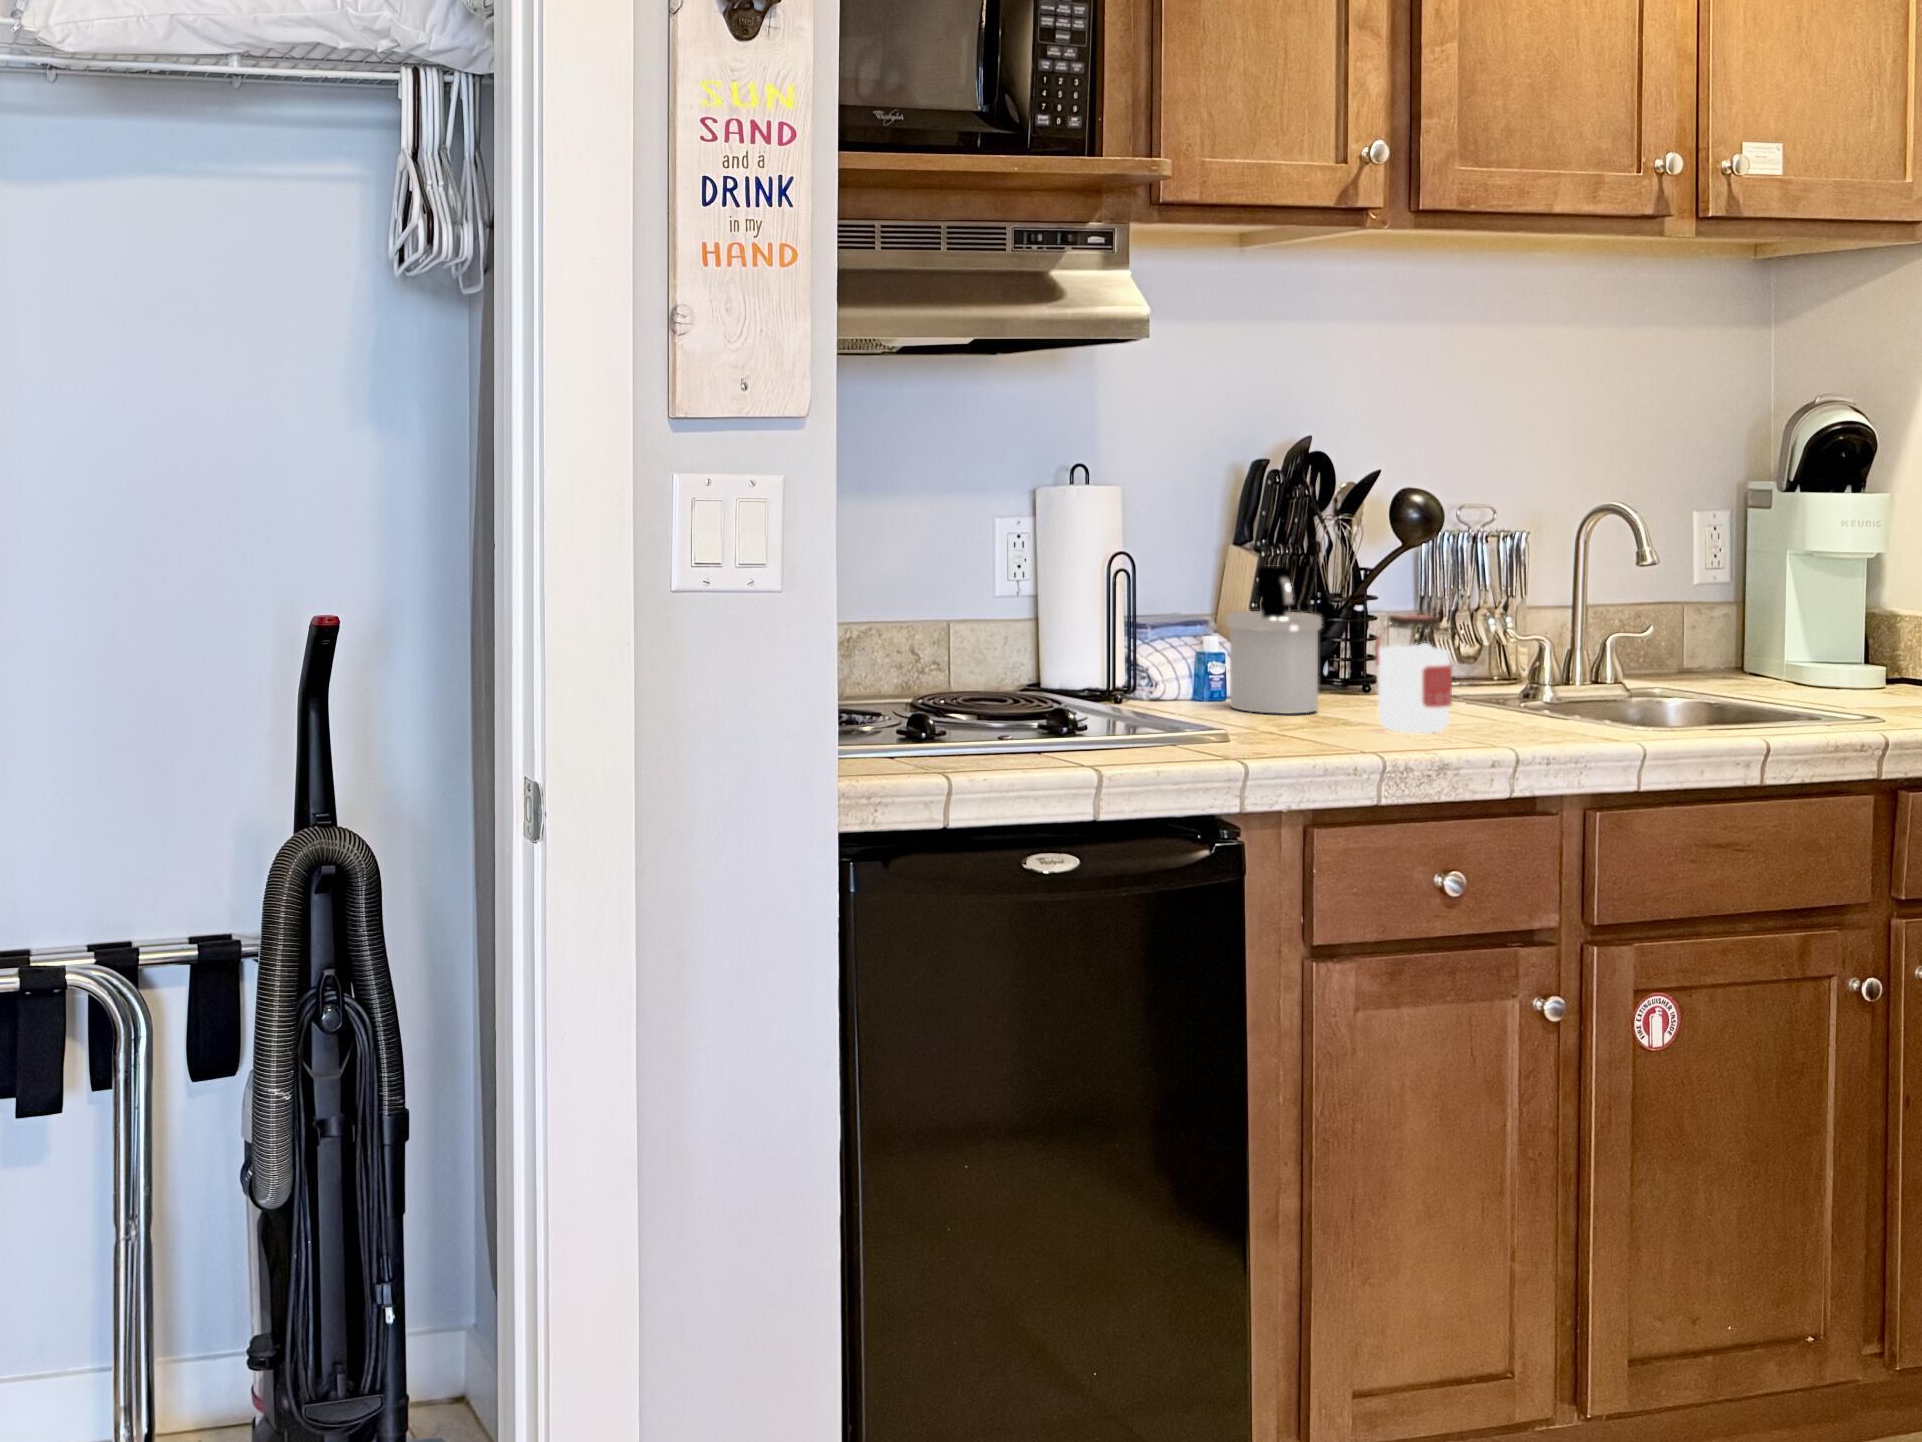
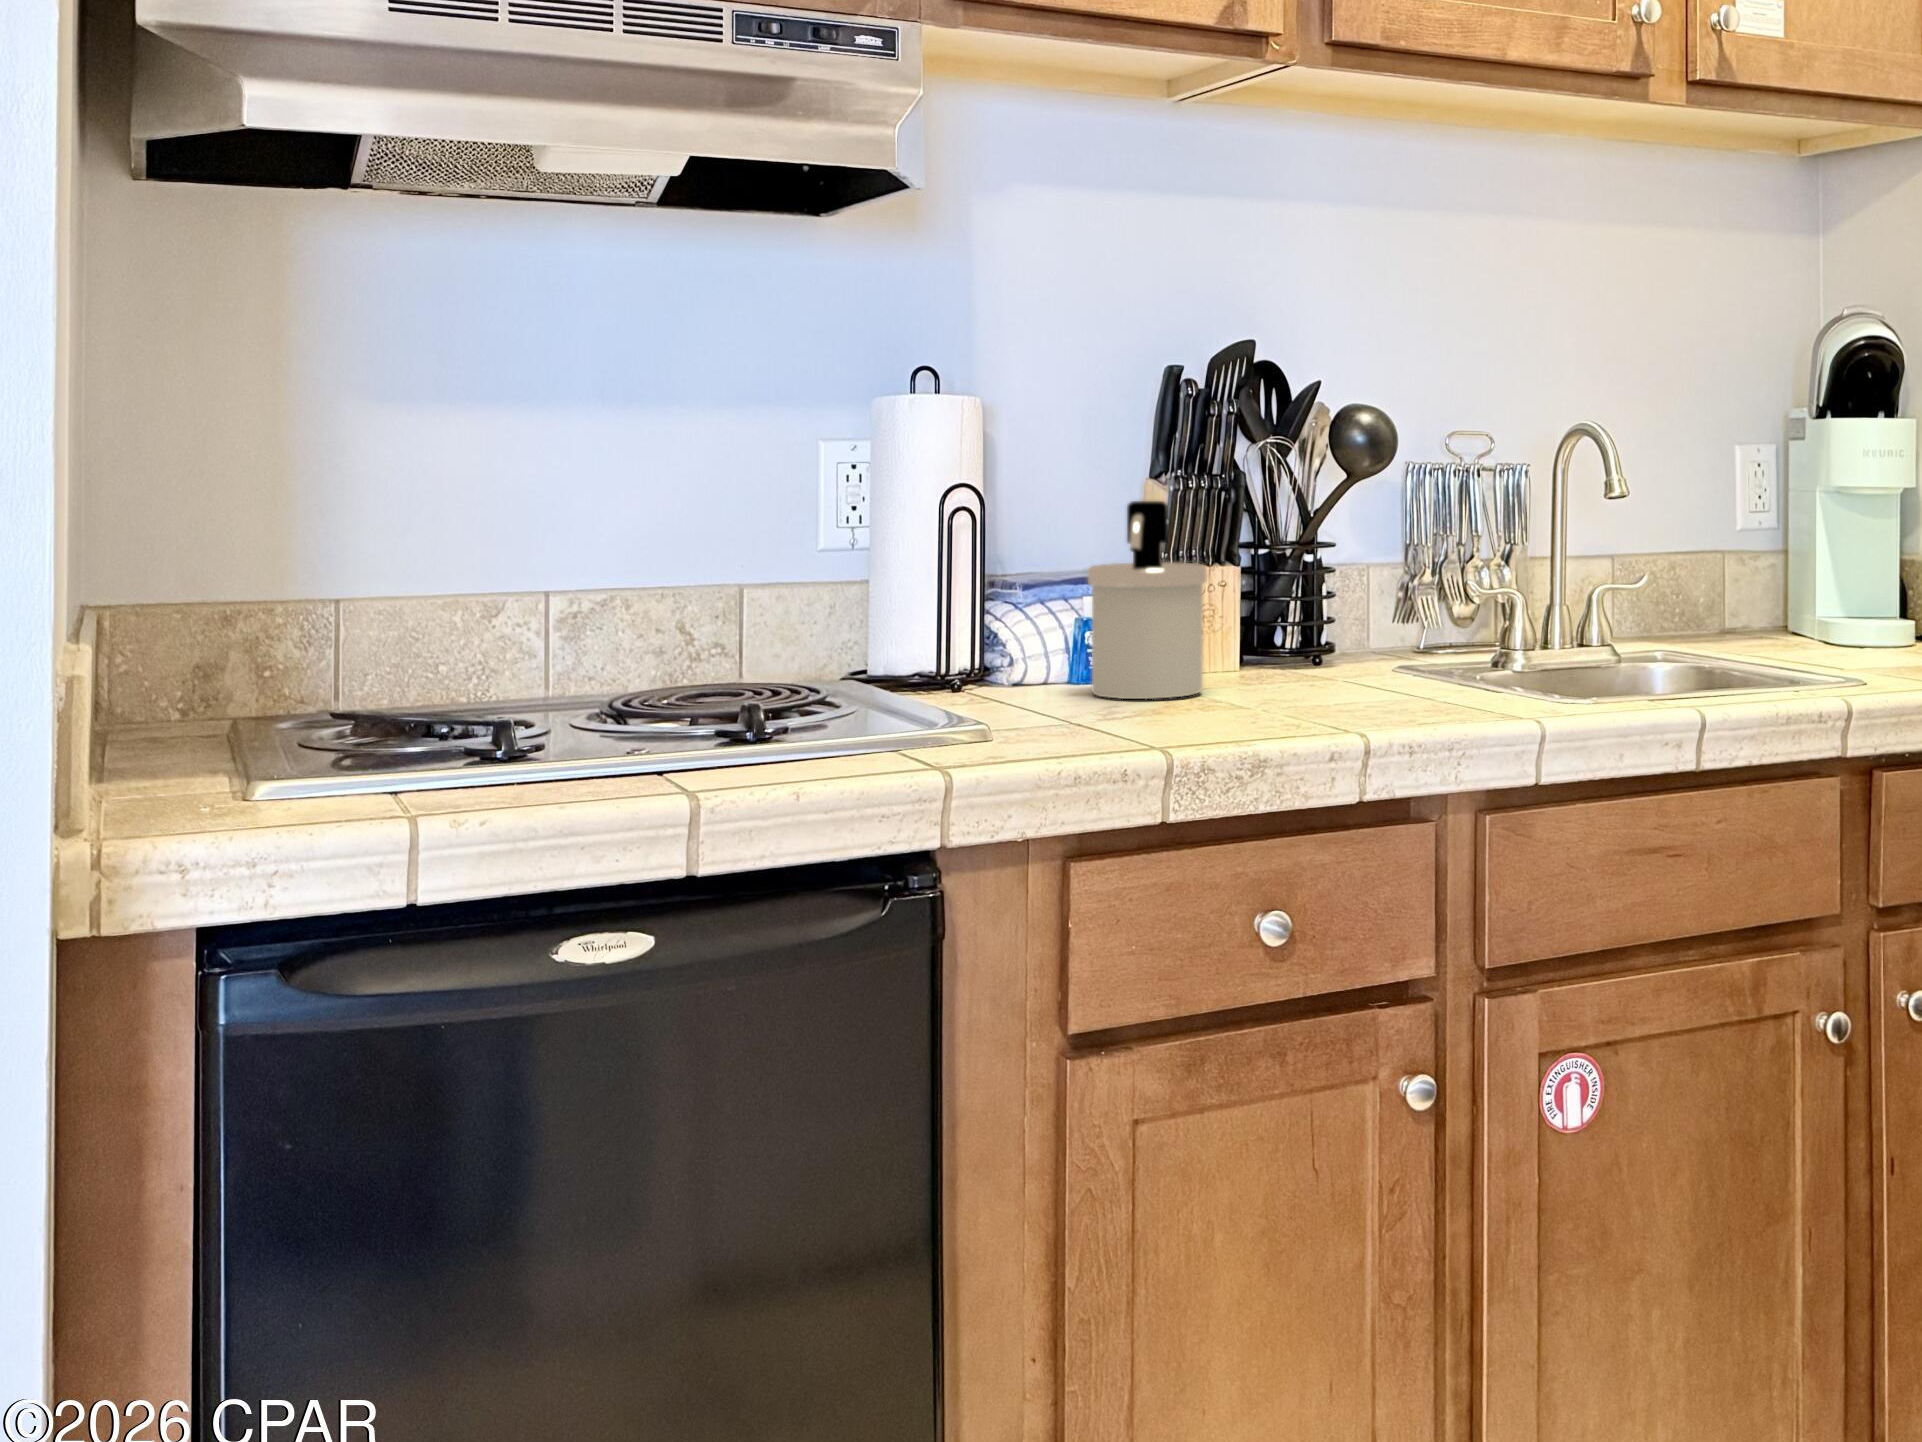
jar: present [1375,615,1452,734] -> none [1224,560,1320,723]

